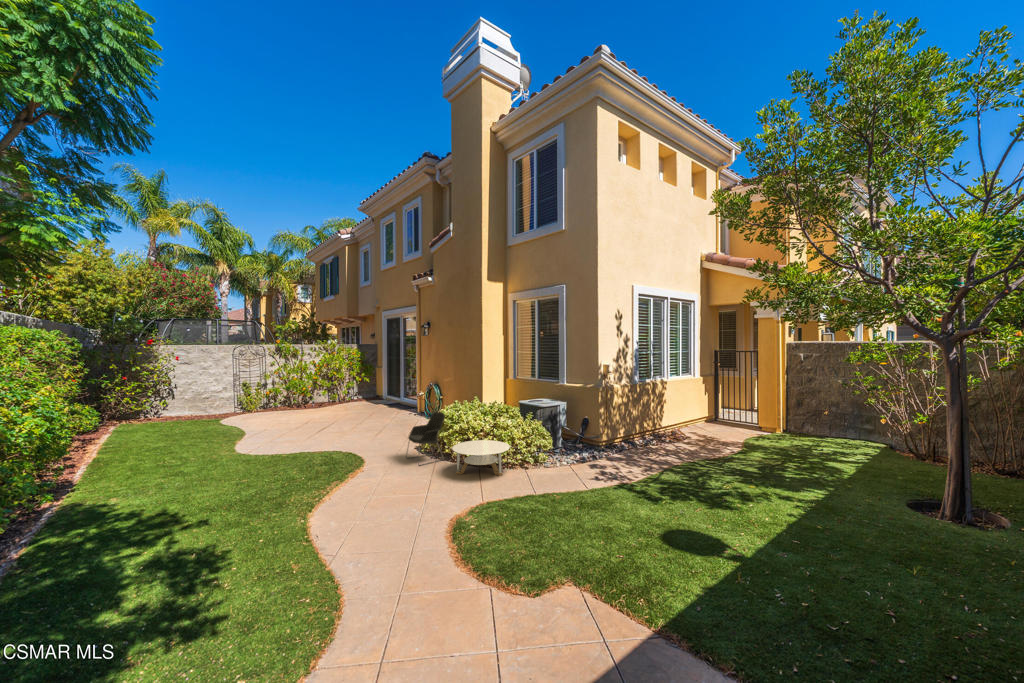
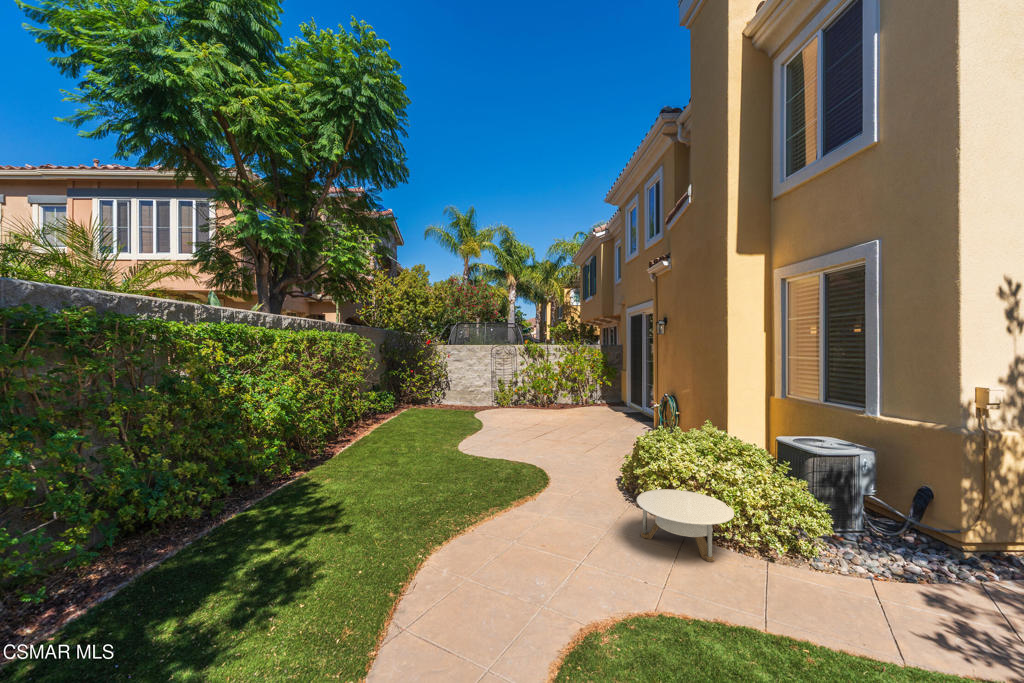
chair: present [406,412,445,466] -> none [594,438,643,508]

